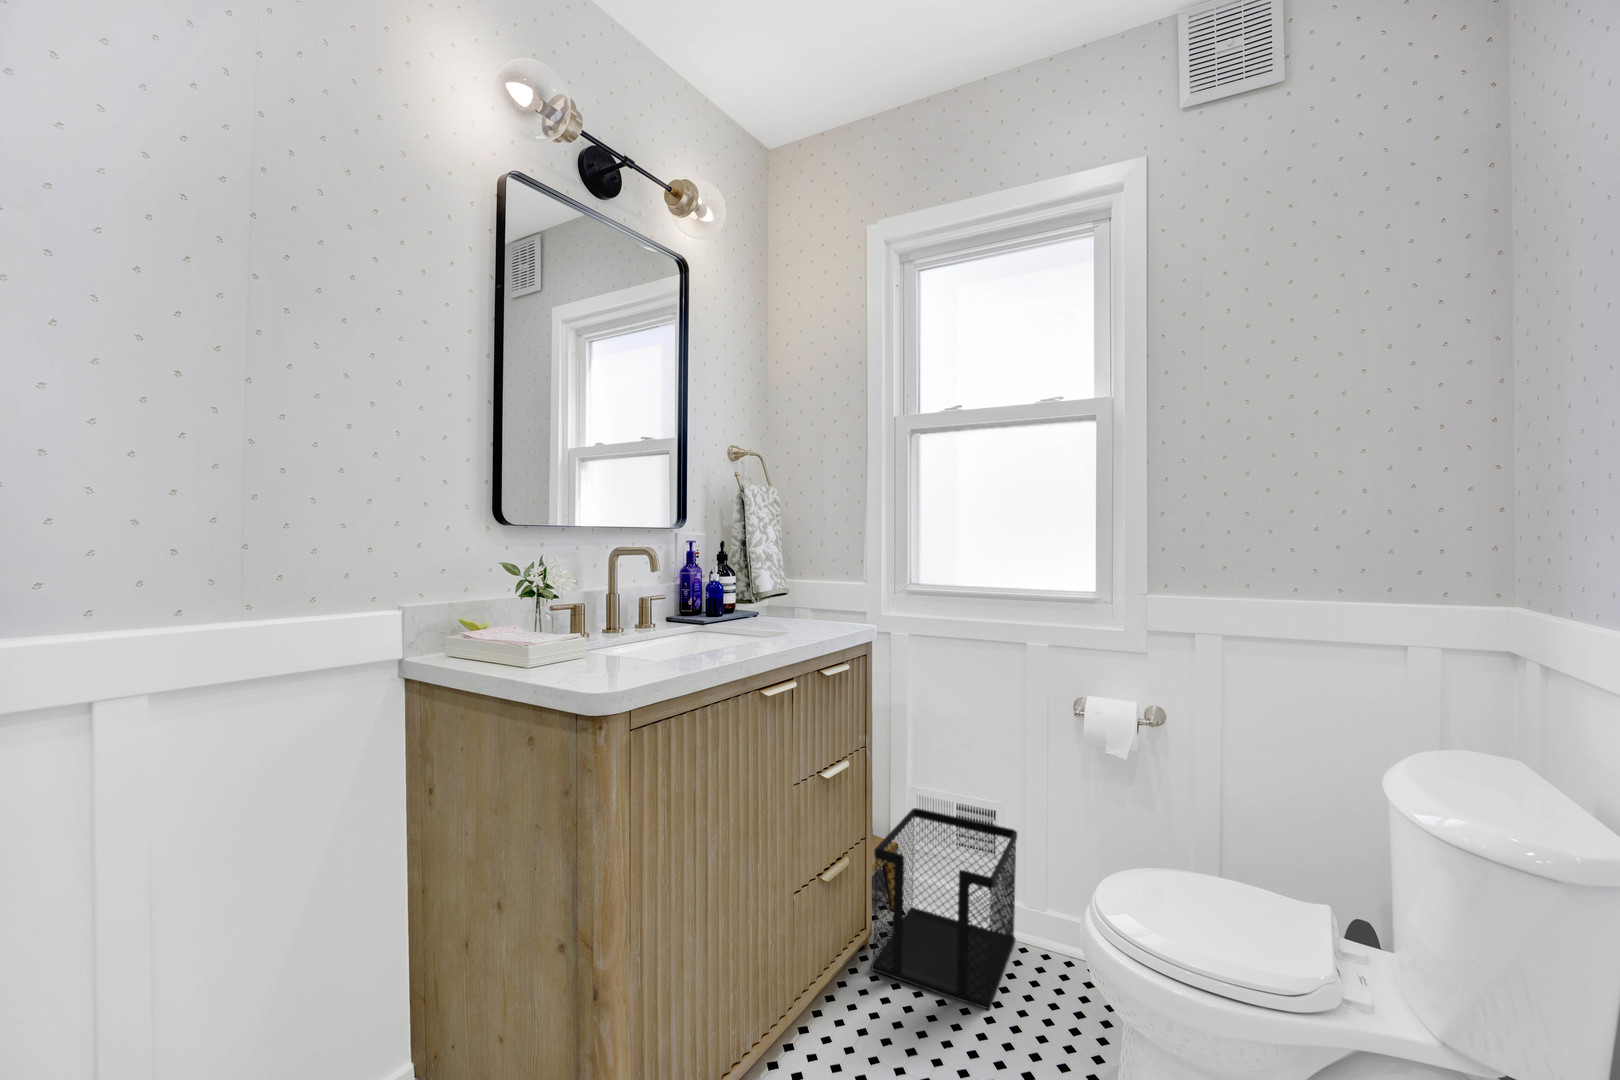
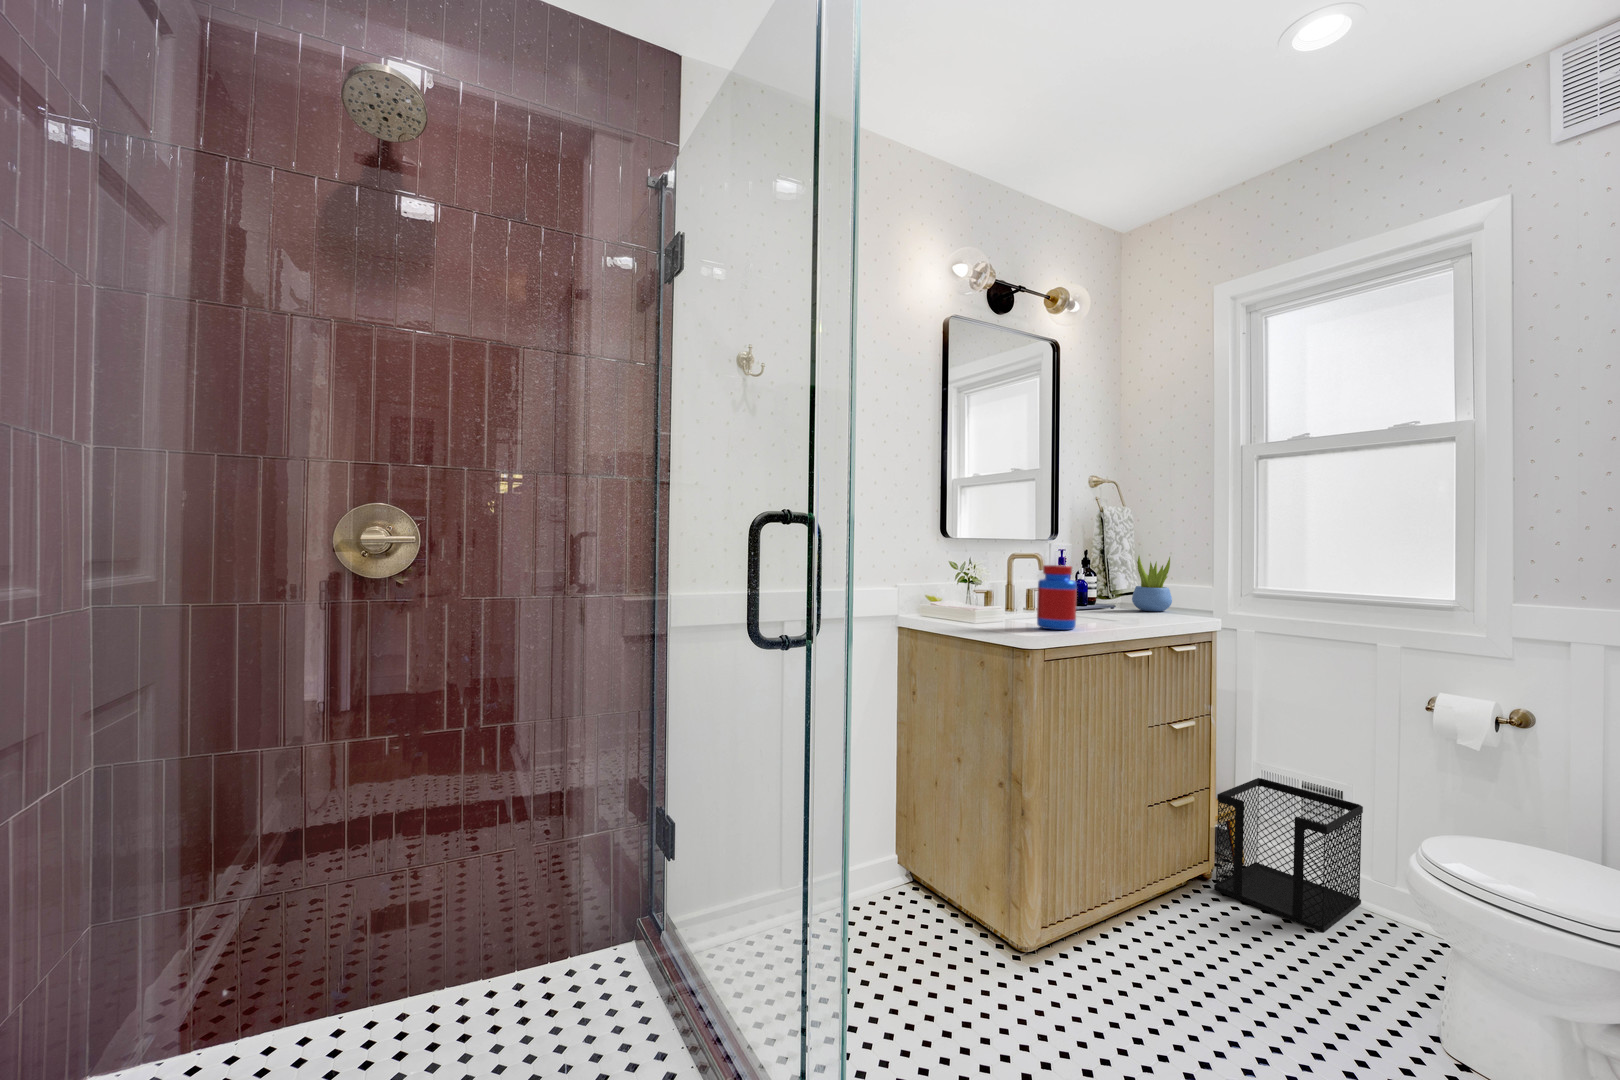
succulent plant: none [777,545,822,617] -> present [1132,556,1172,611]
jar: none [633,566,693,669] -> present [1037,565,1077,630]

